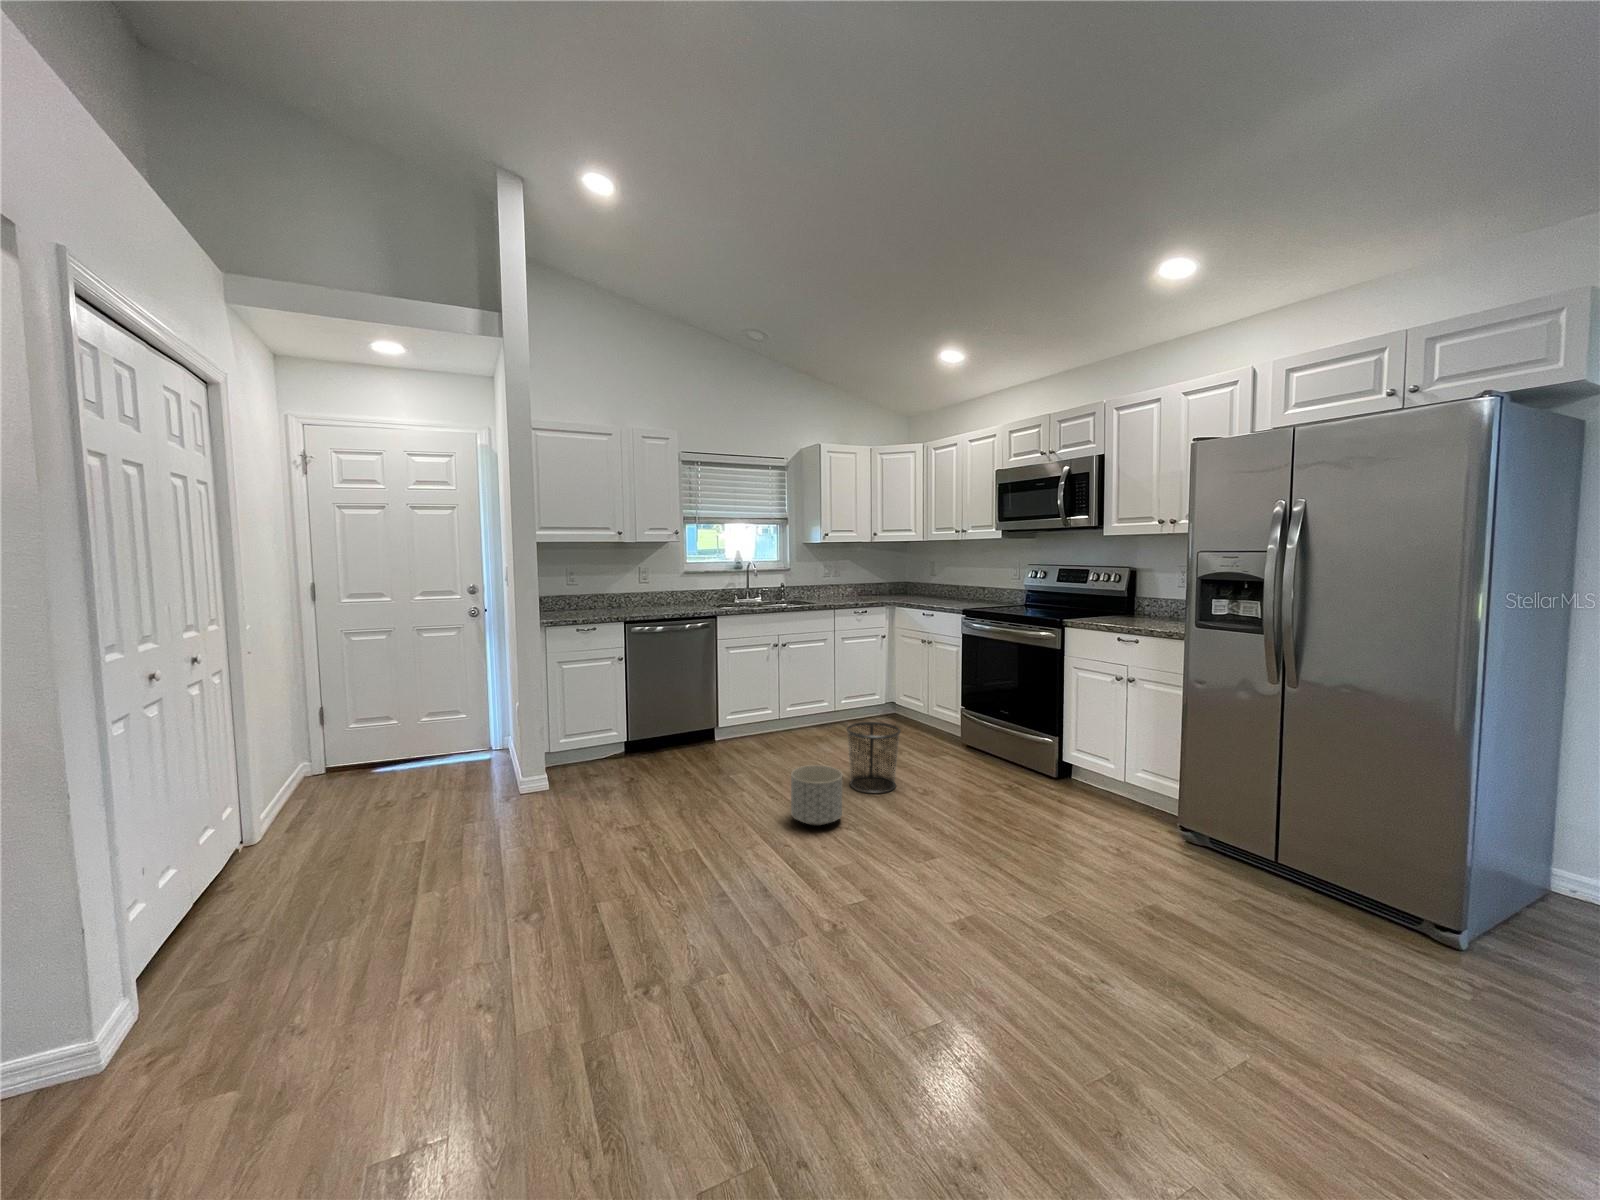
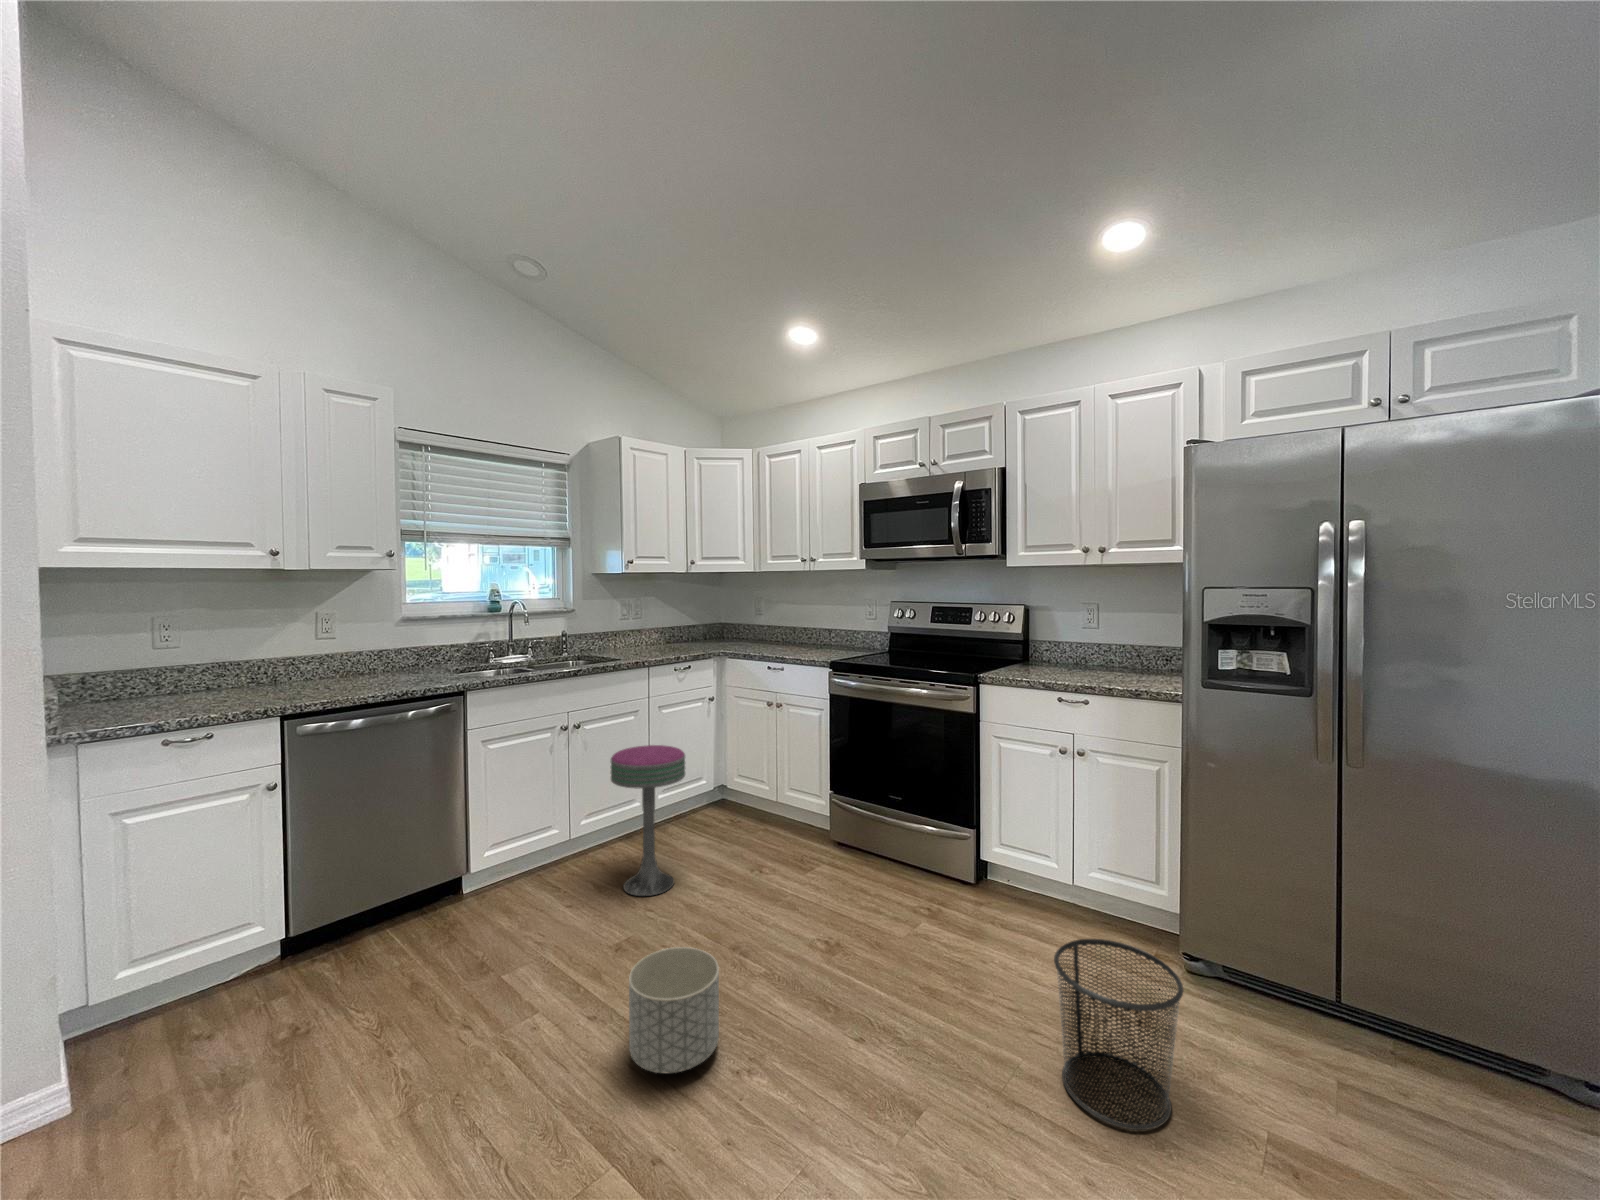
bar stool: none [802,660,851,757] -> present [611,745,685,896]
waste bin: present [847,722,901,793] -> present [1054,939,1184,1130]

